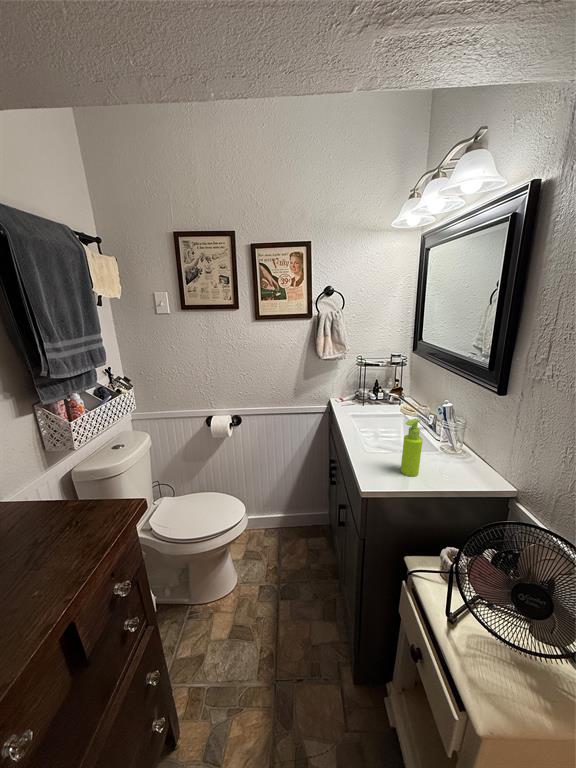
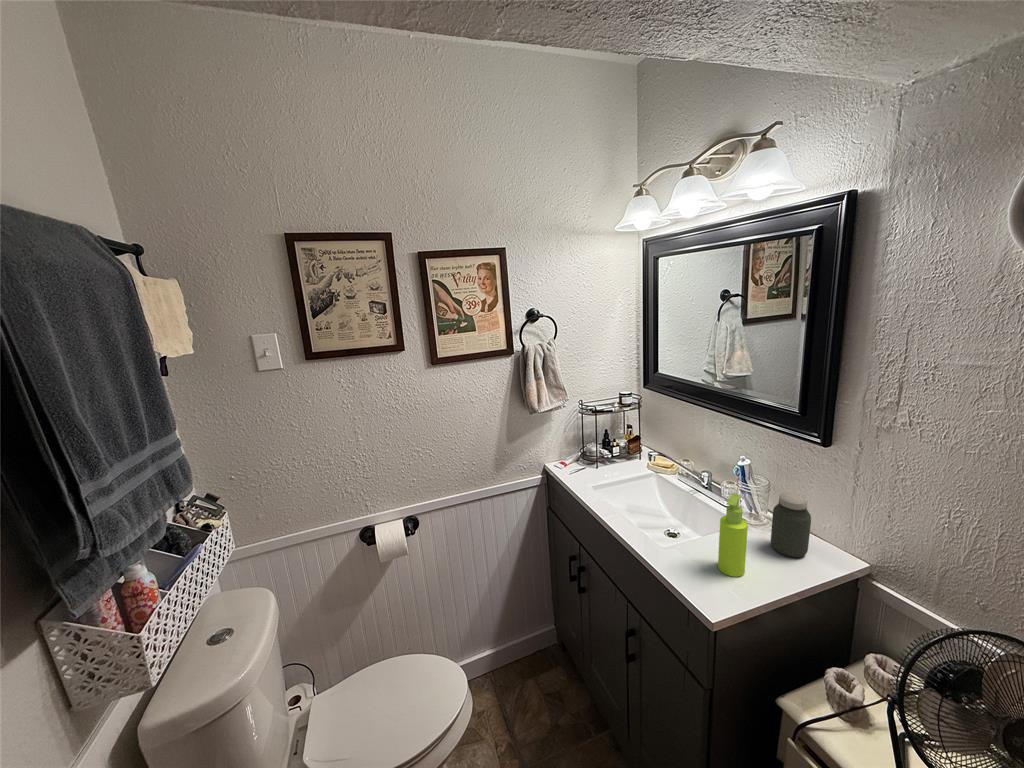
jar: none [452,429,482,476] -> present [771,493,811,557]

